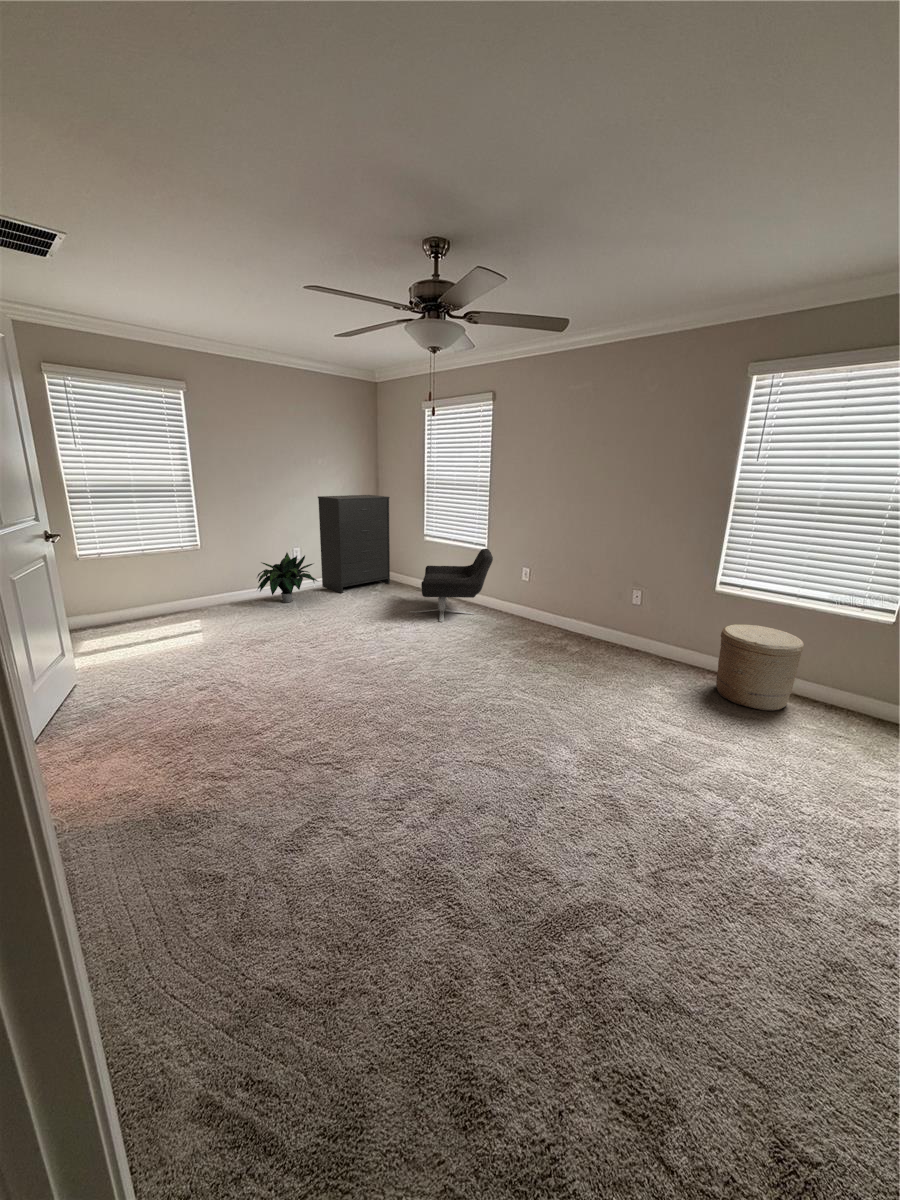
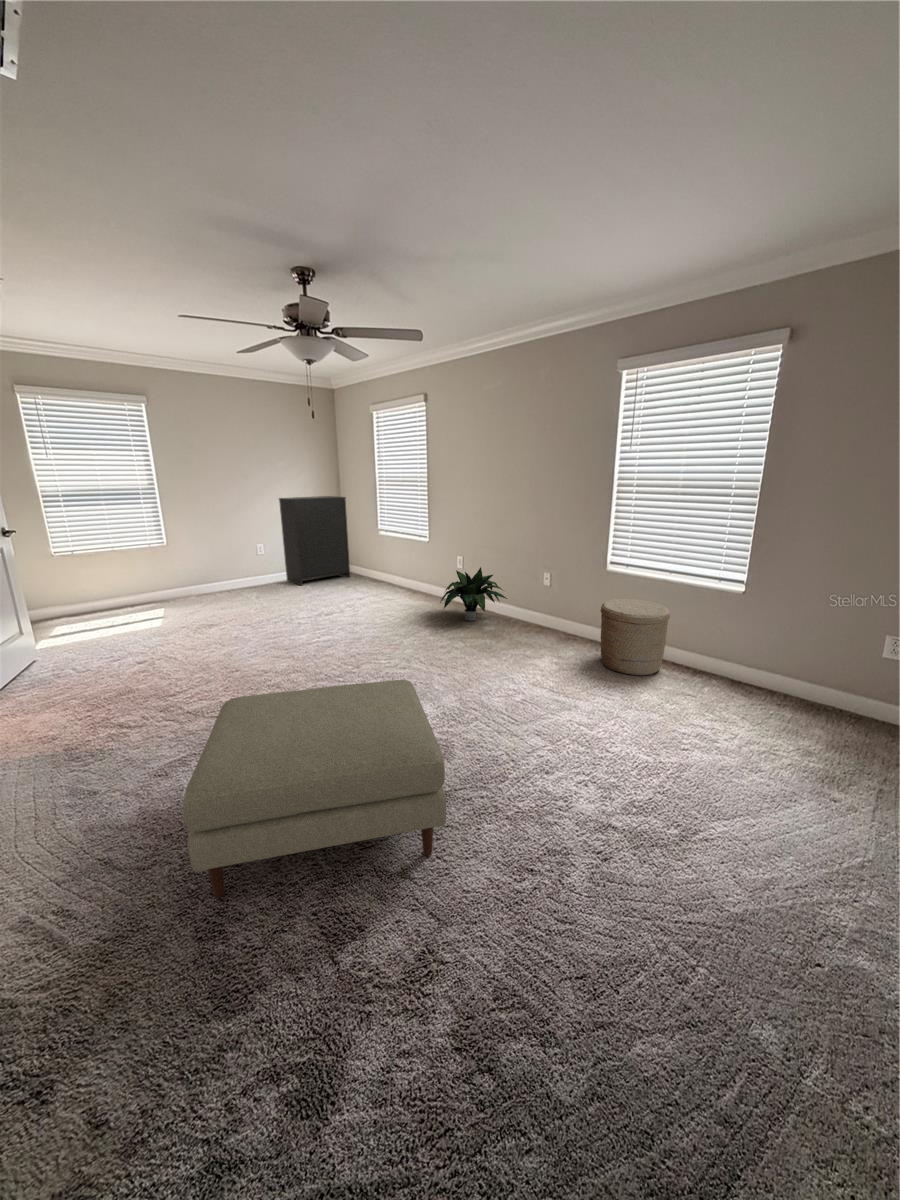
lounge chair: present [410,549,493,622] -> none [355,540,428,607]
potted plant: present [257,553,317,603] -> present [440,567,507,621]
ottoman: none [390,733,720,1031] -> present [183,680,446,898]

